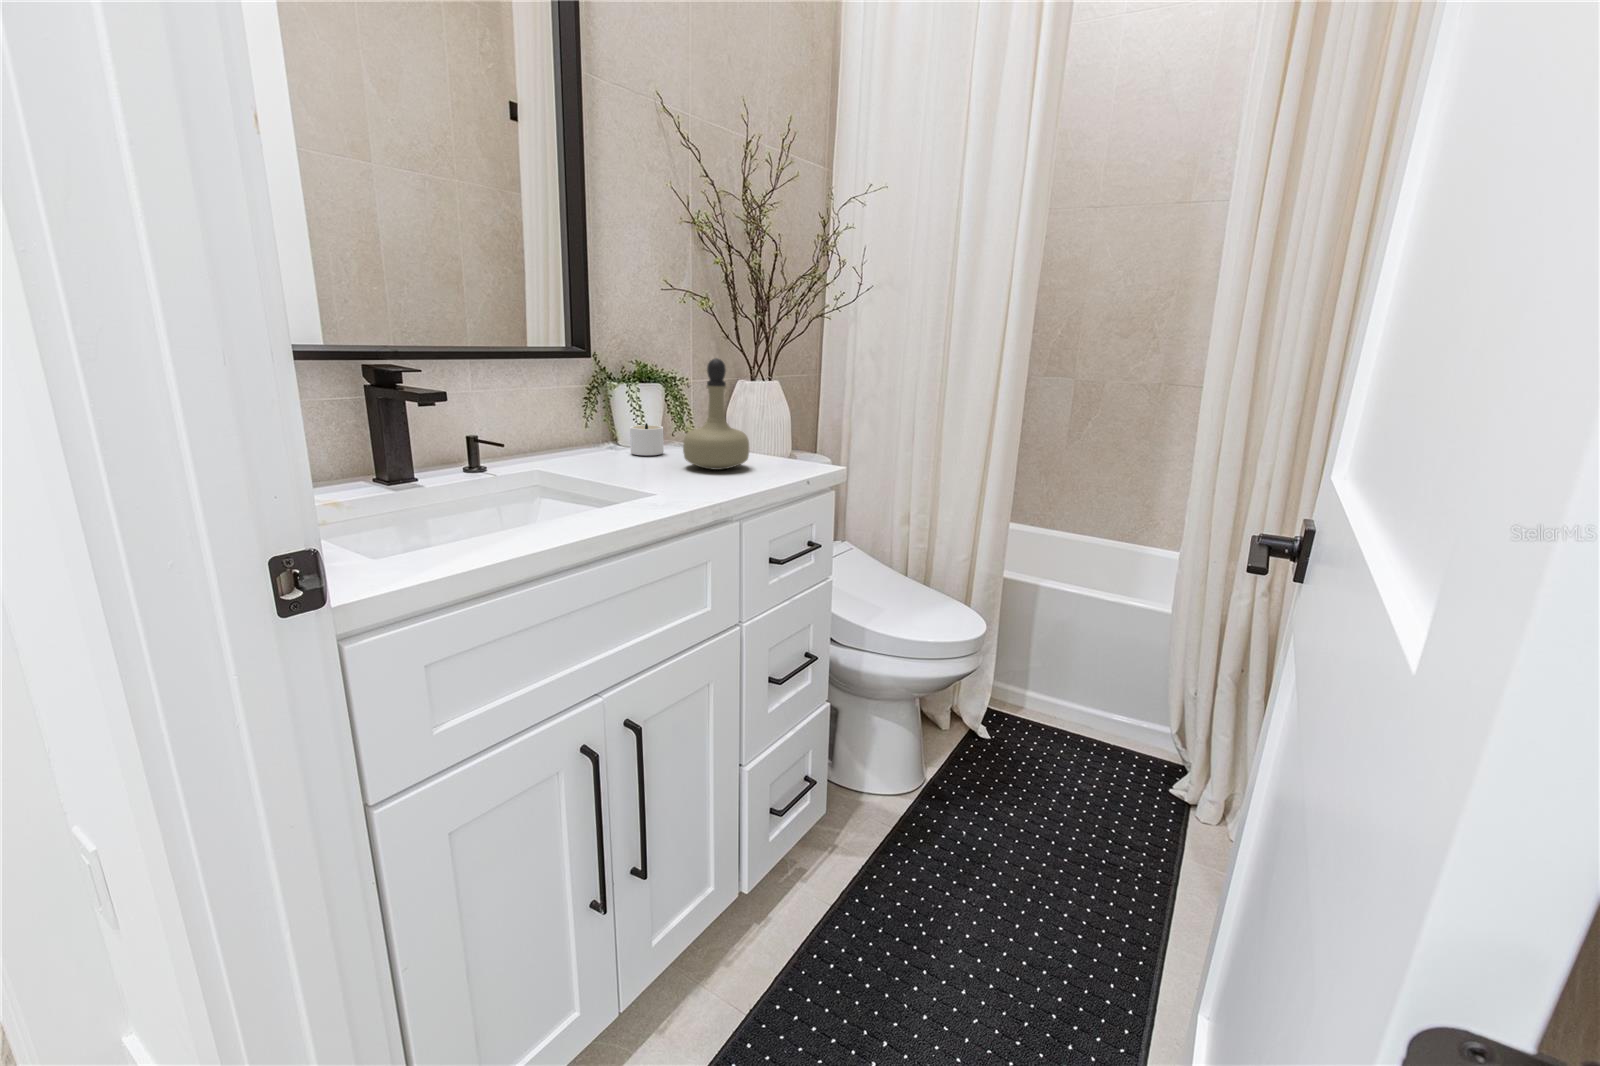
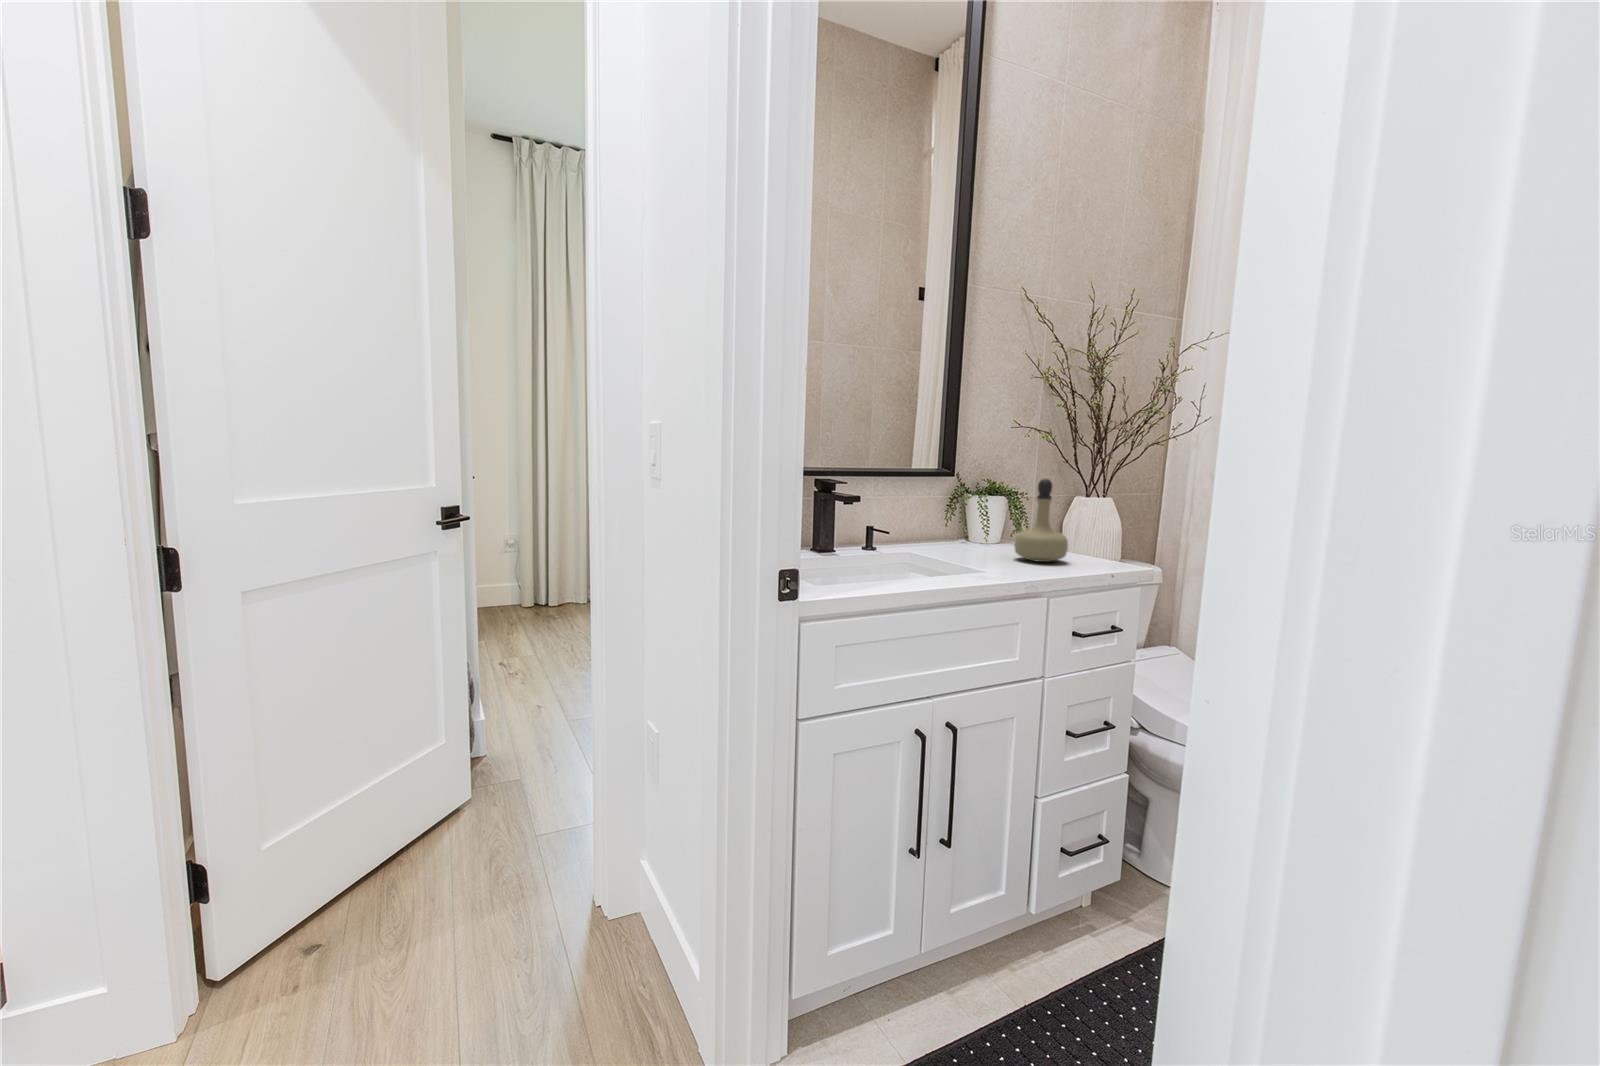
candle: present [630,423,664,455] -> none [977,525,1014,549]

